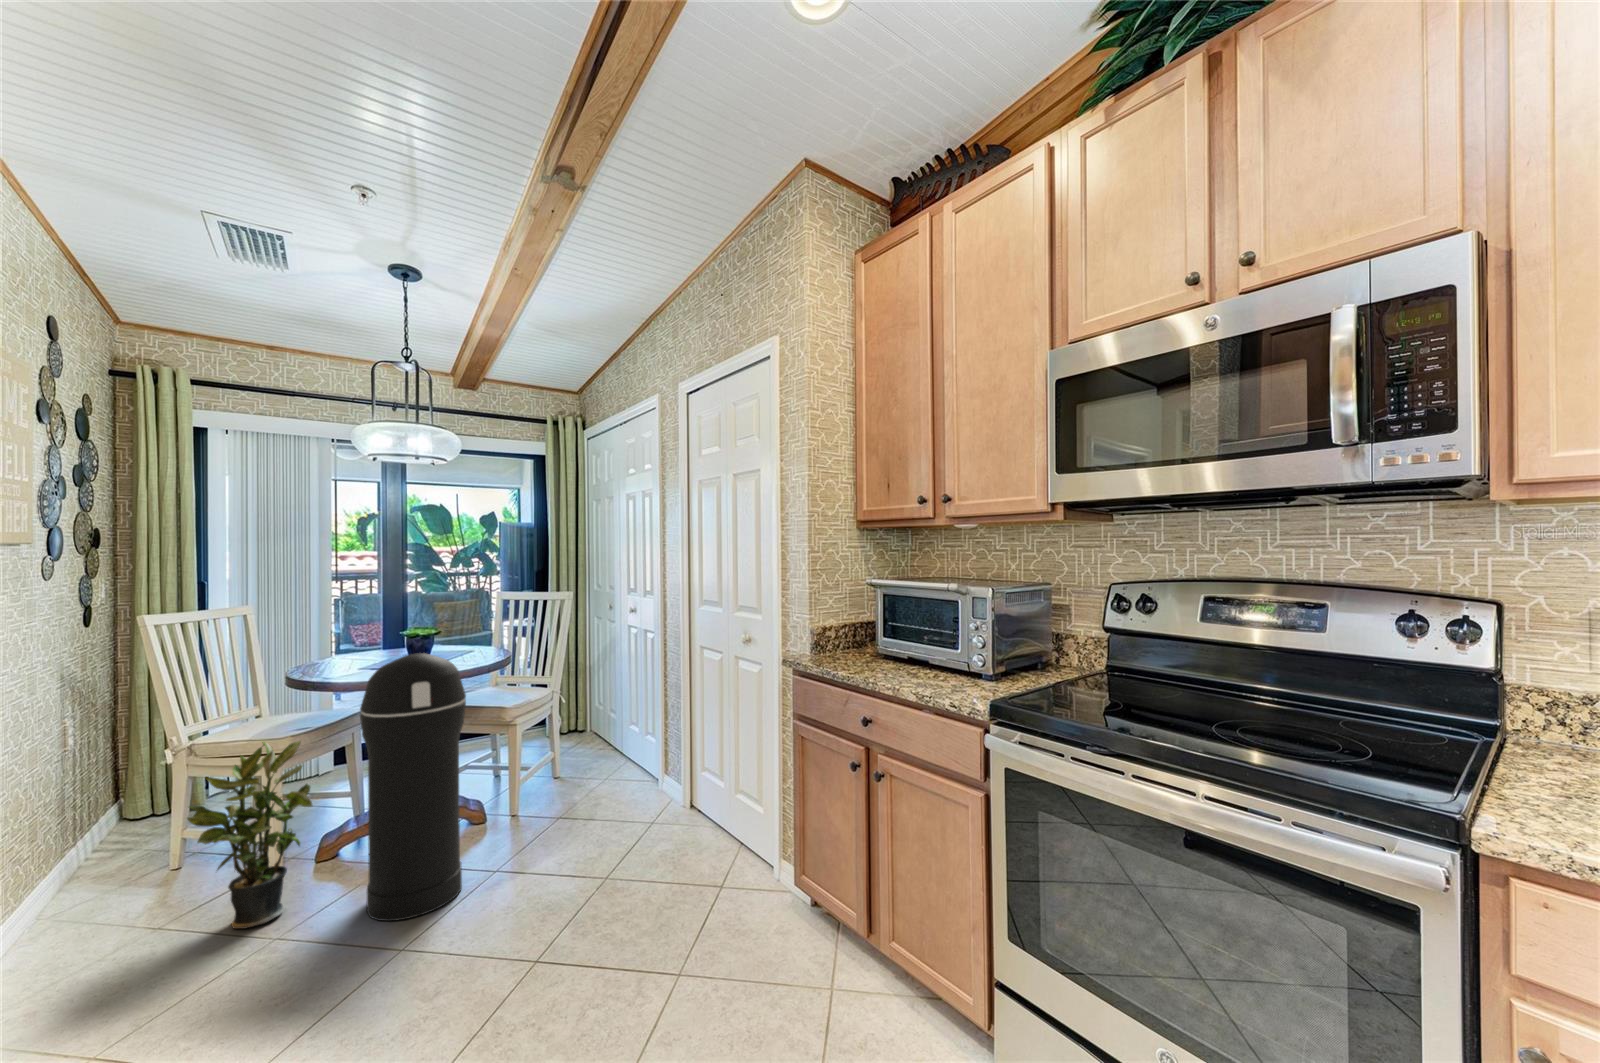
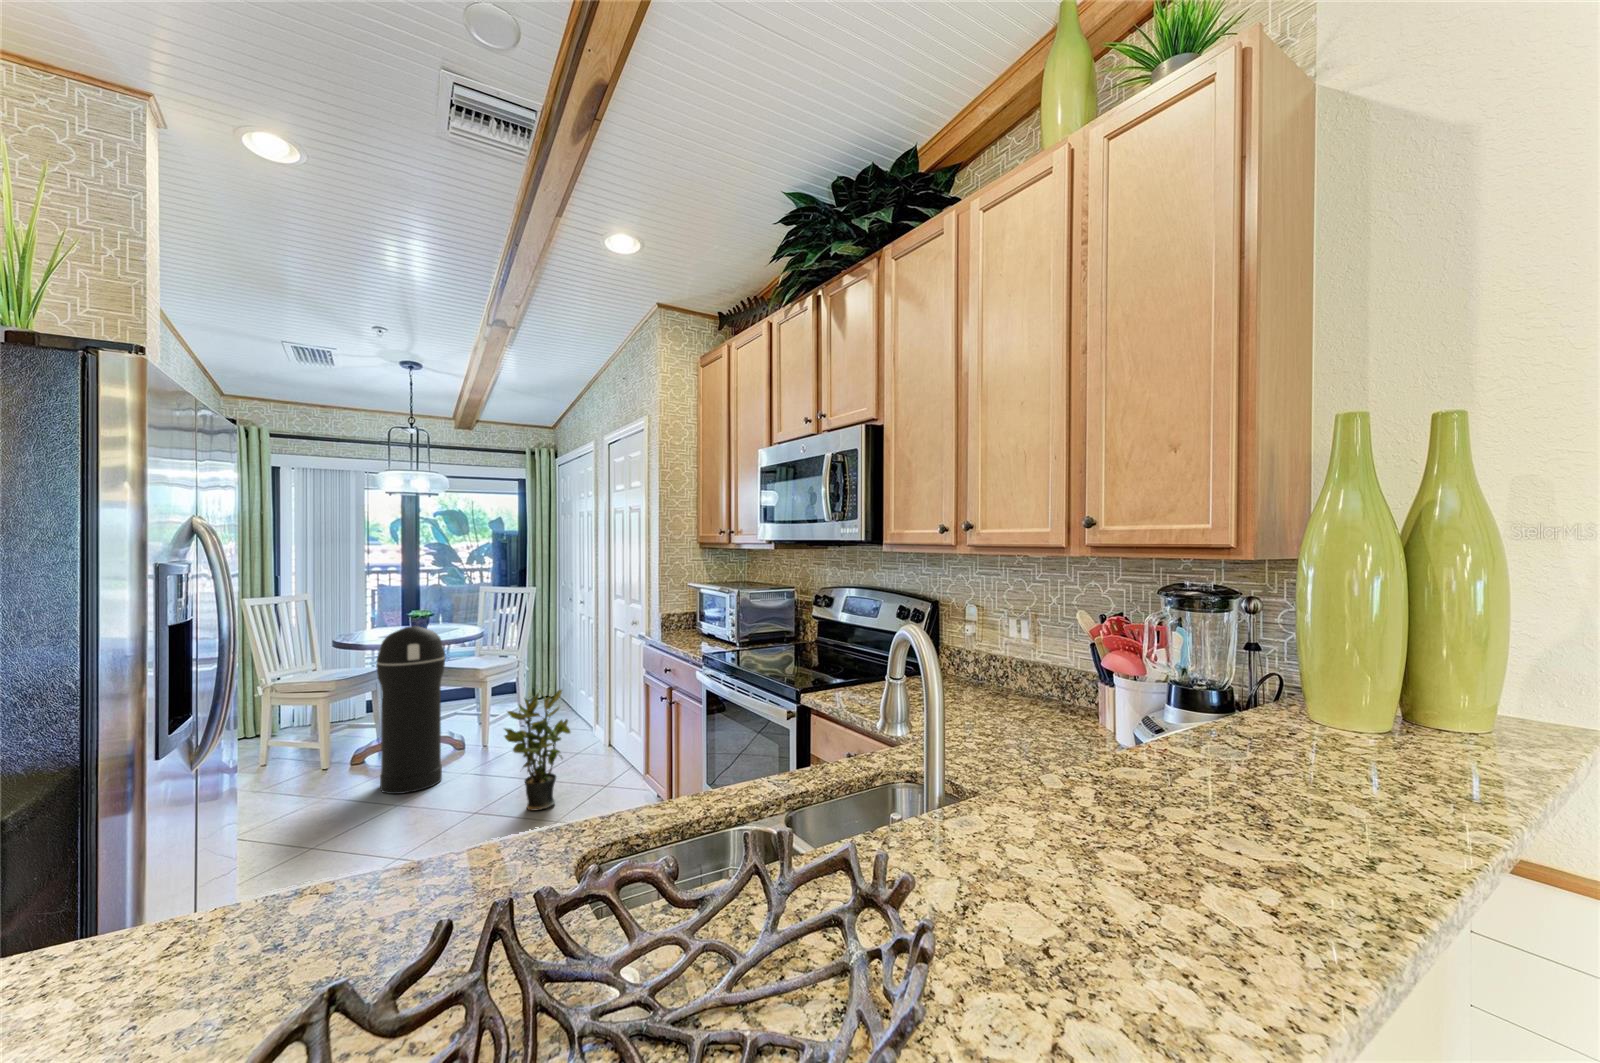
potted plant: present [187,741,312,929] -> present [504,690,570,811]

